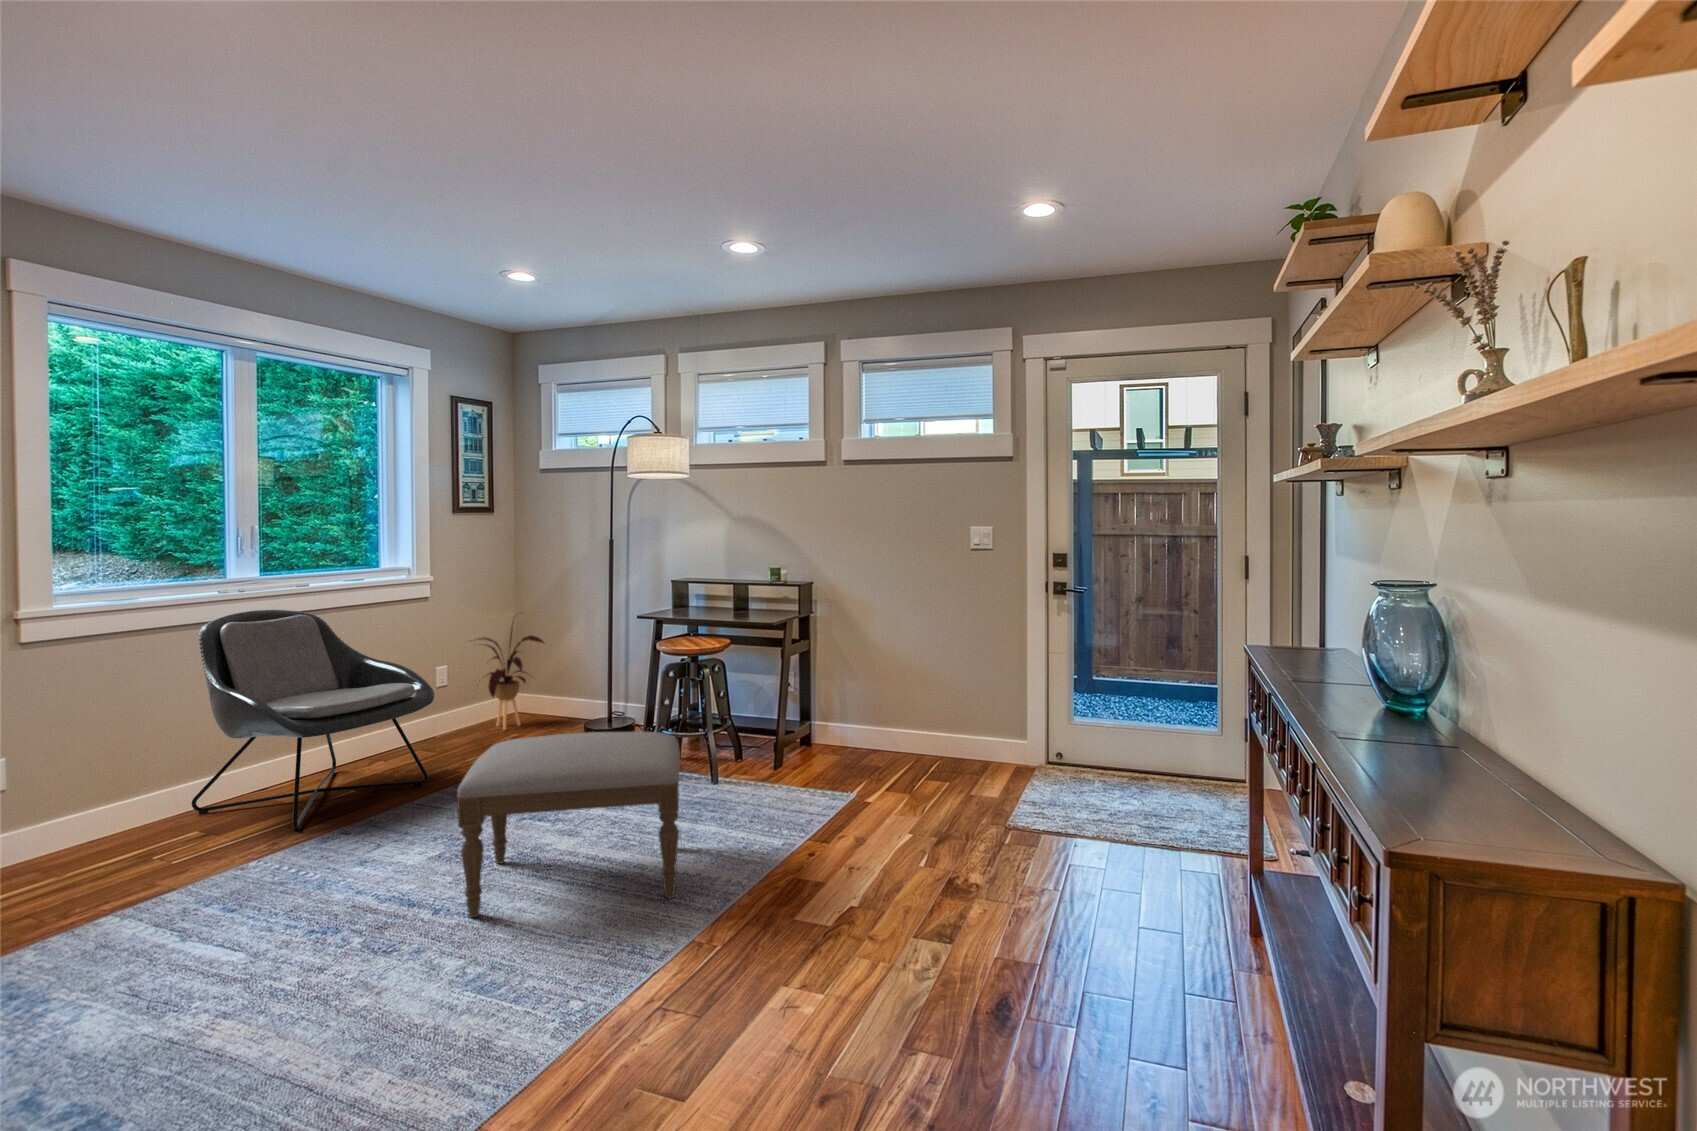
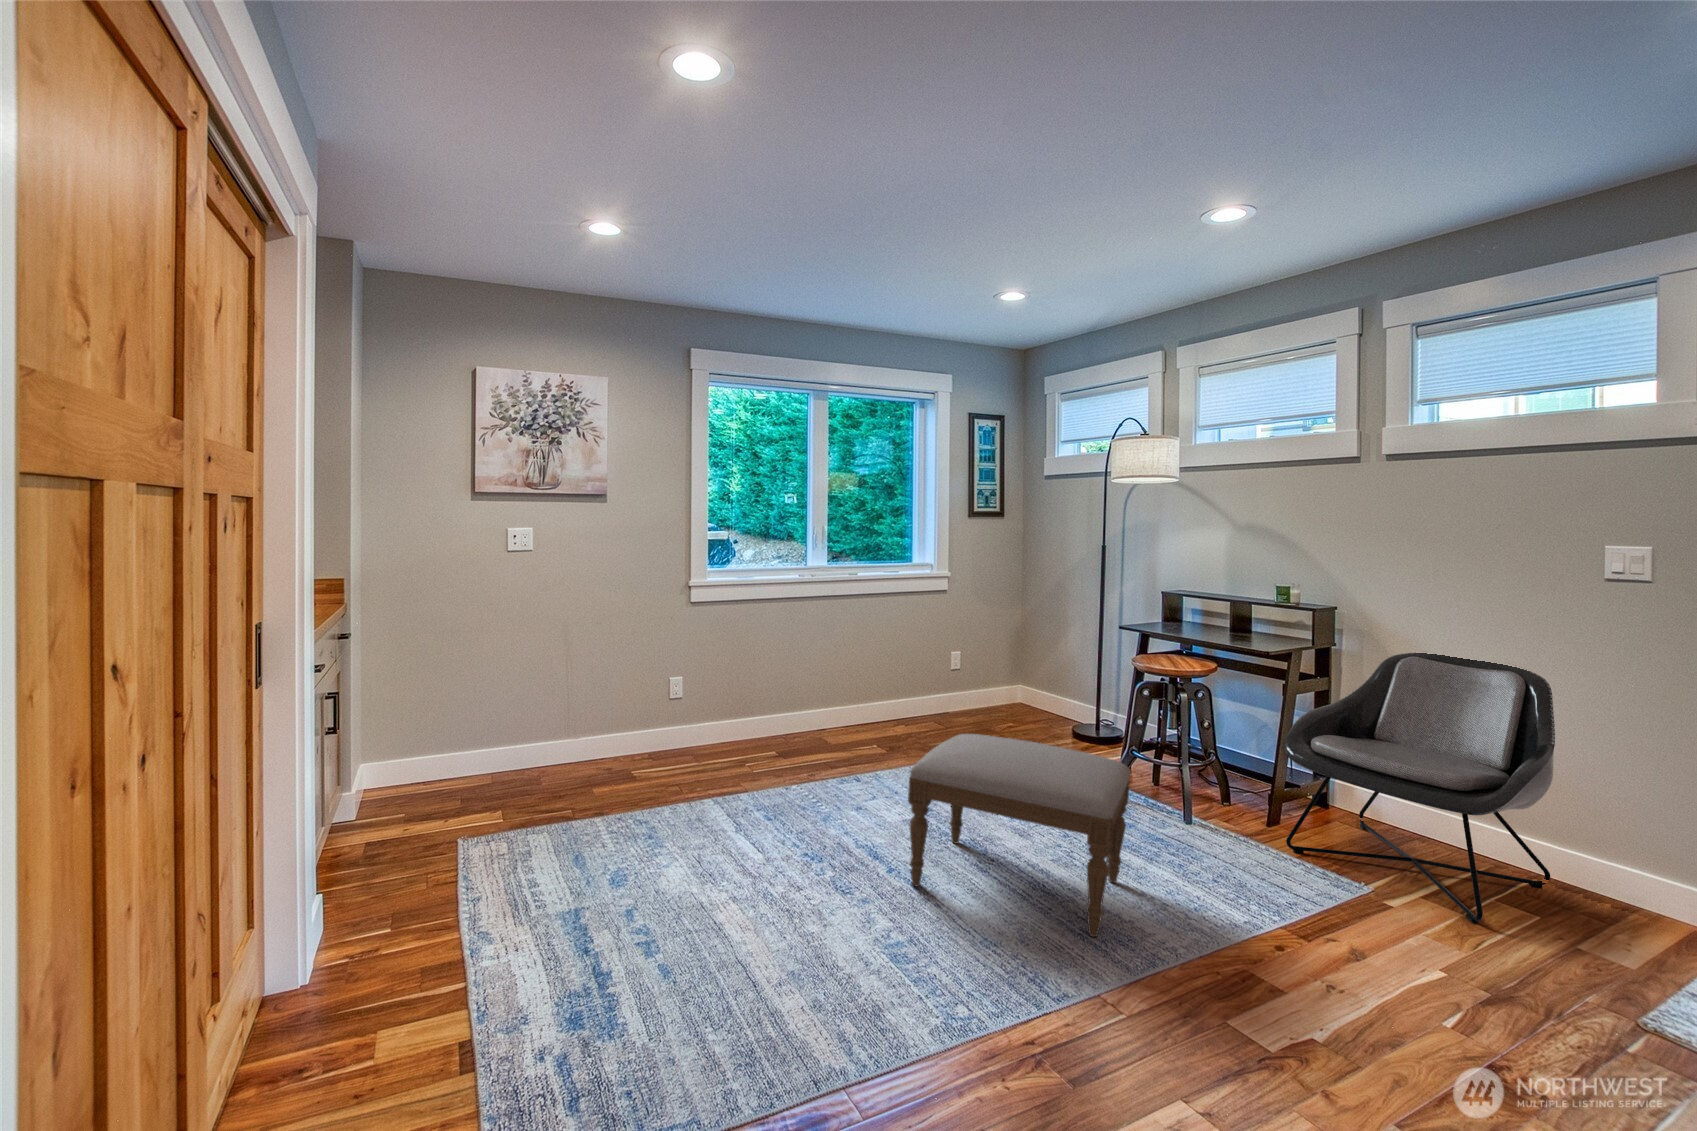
lounge chair: present [191,610,434,831] -> present [1283,652,1555,923]
house plant: present [470,623,544,730] -> none [983,615,1047,719]

